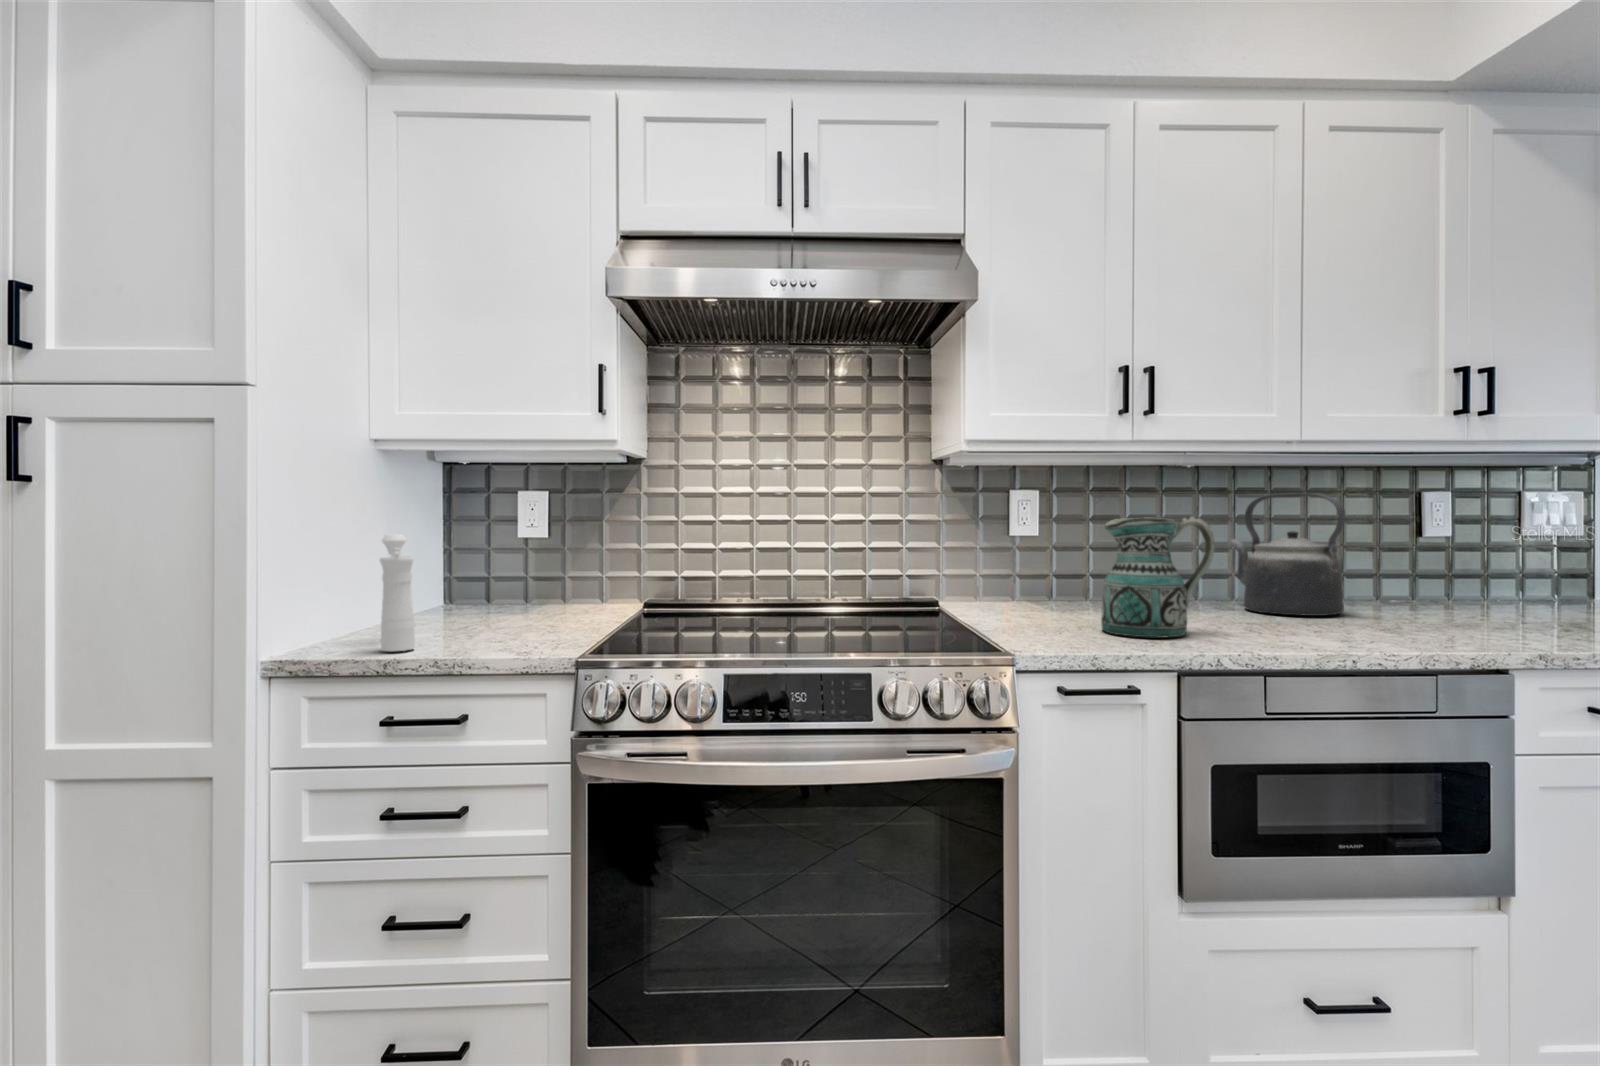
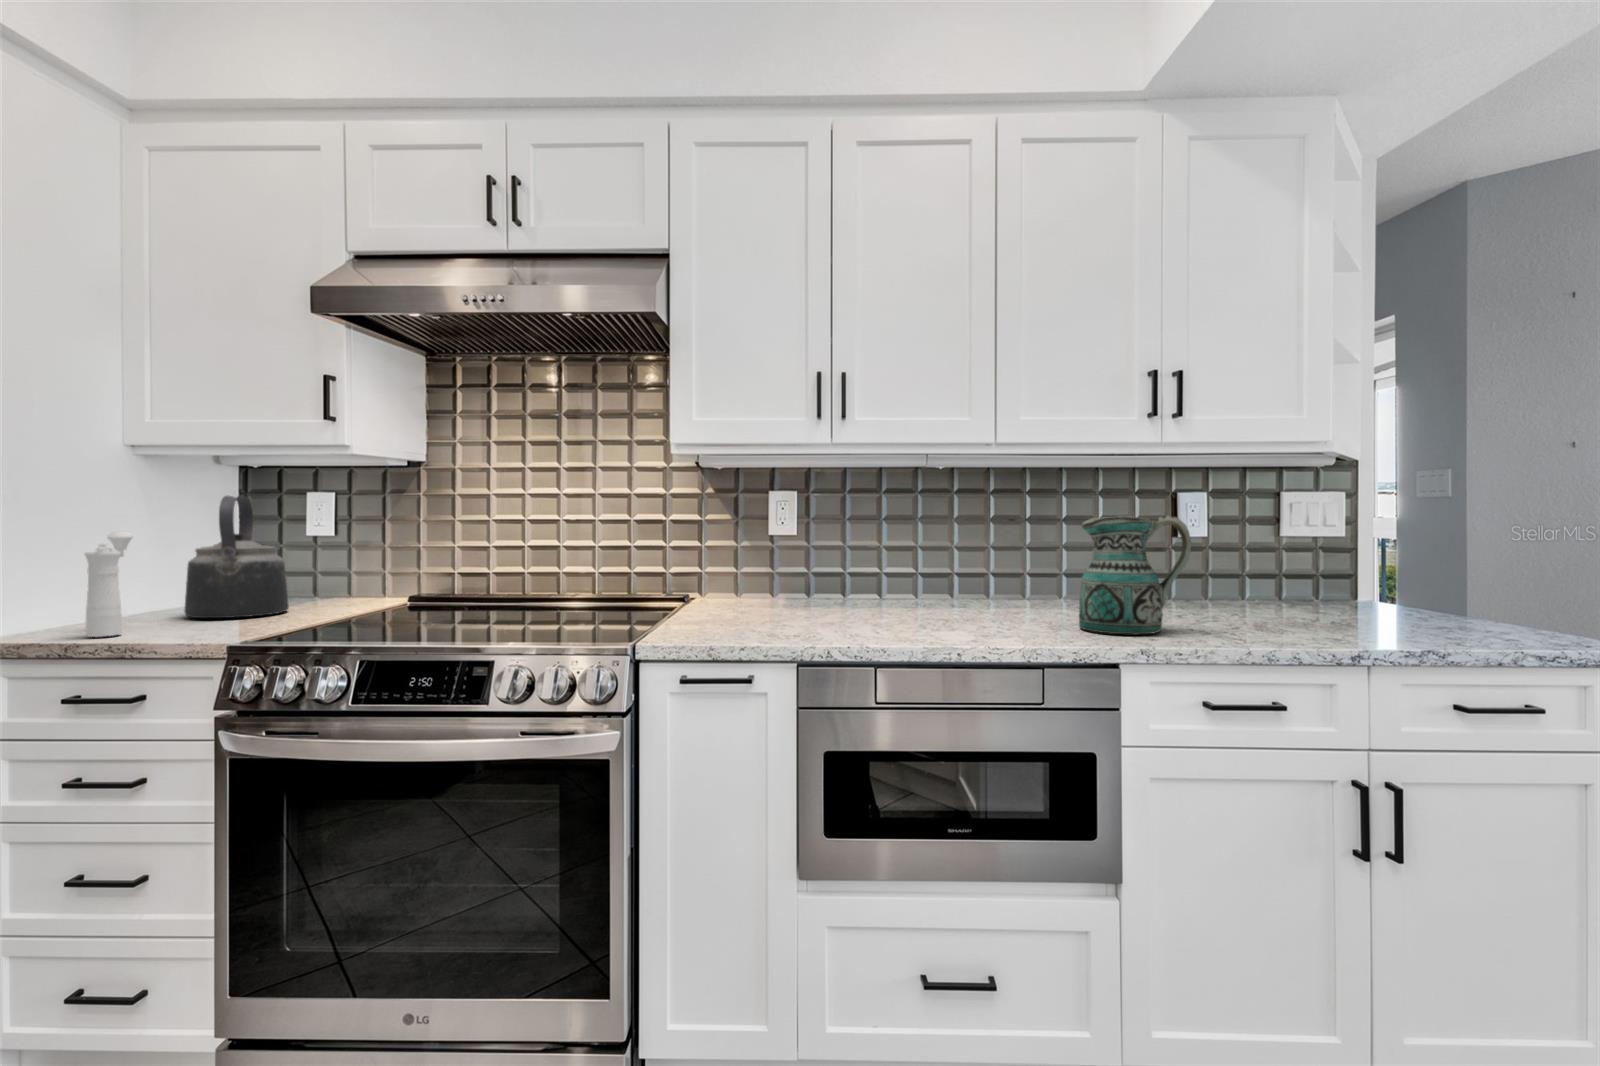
kettle: present [1231,493,1346,616] -> present [184,496,289,618]
ceramic pitcher: present [1101,517,1215,637] -> present [1079,516,1191,634]

